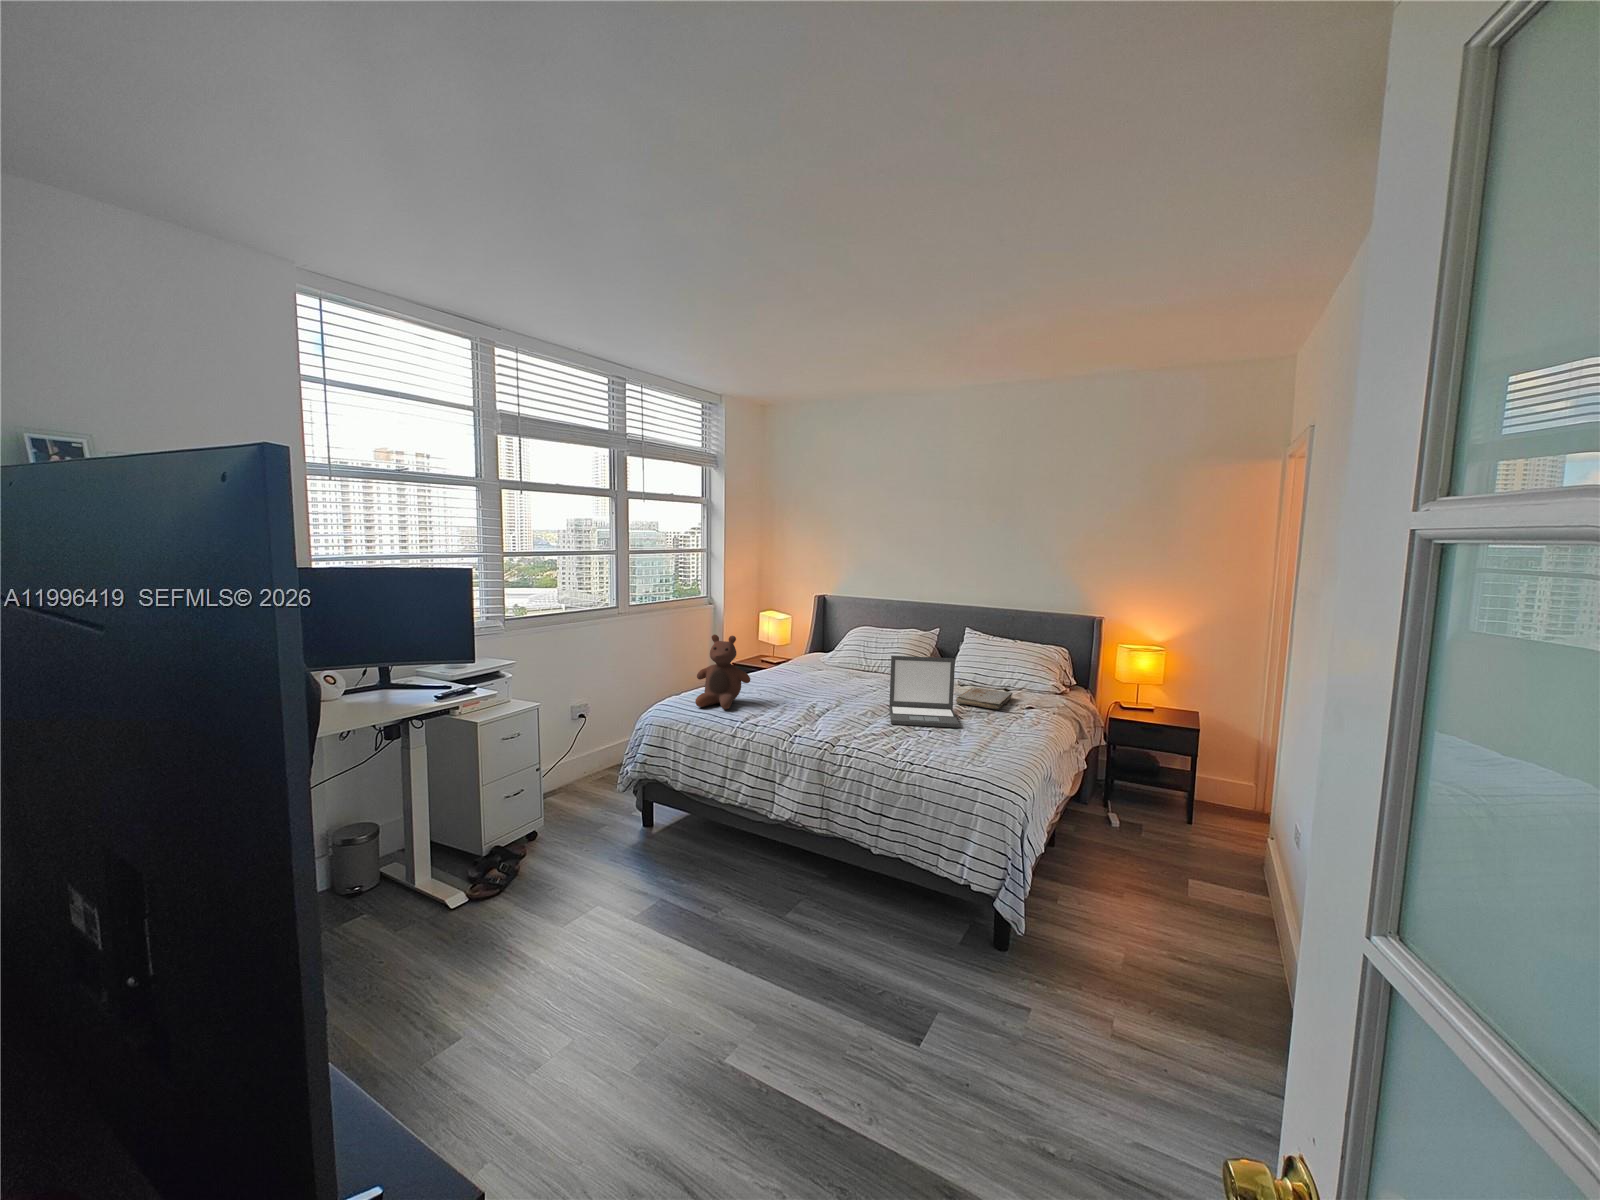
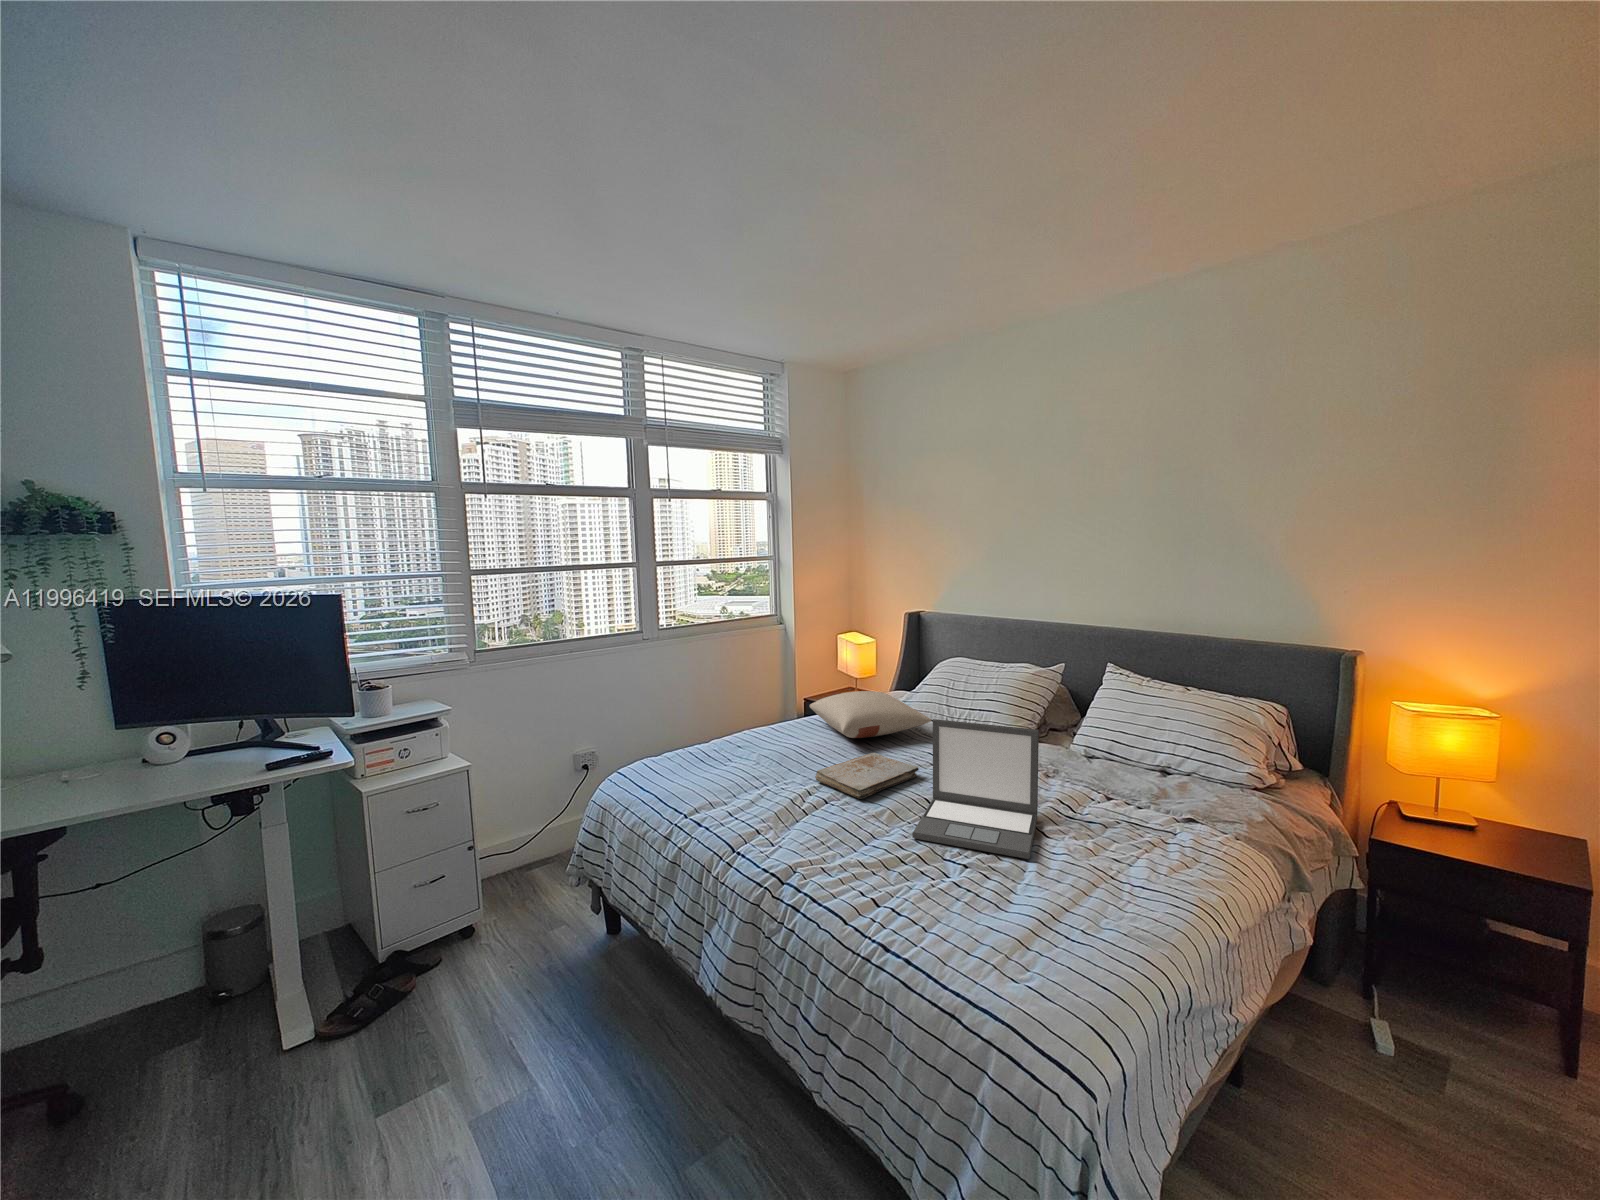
stuffed bear: present [695,634,750,709] -> none [655,677,734,786]
pillow: none [771,649,863,680] -> present [810,691,931,738]
book: present [956,687,1013,710] -> present [815,753,919,799]

